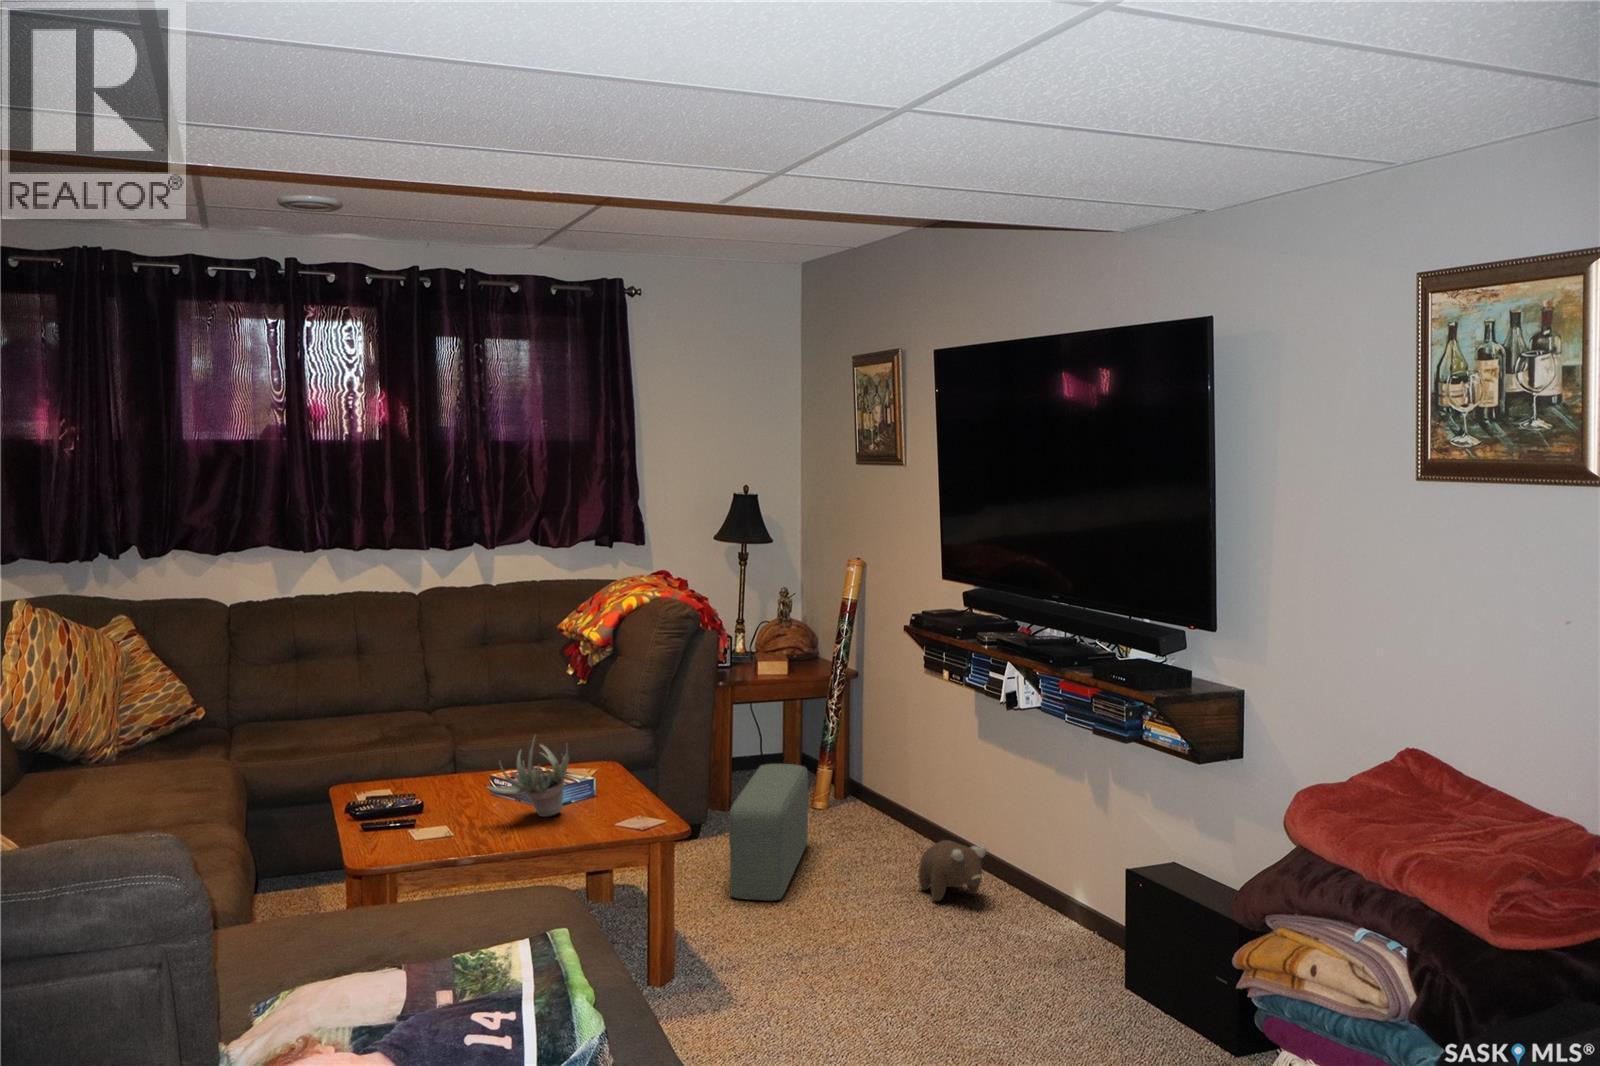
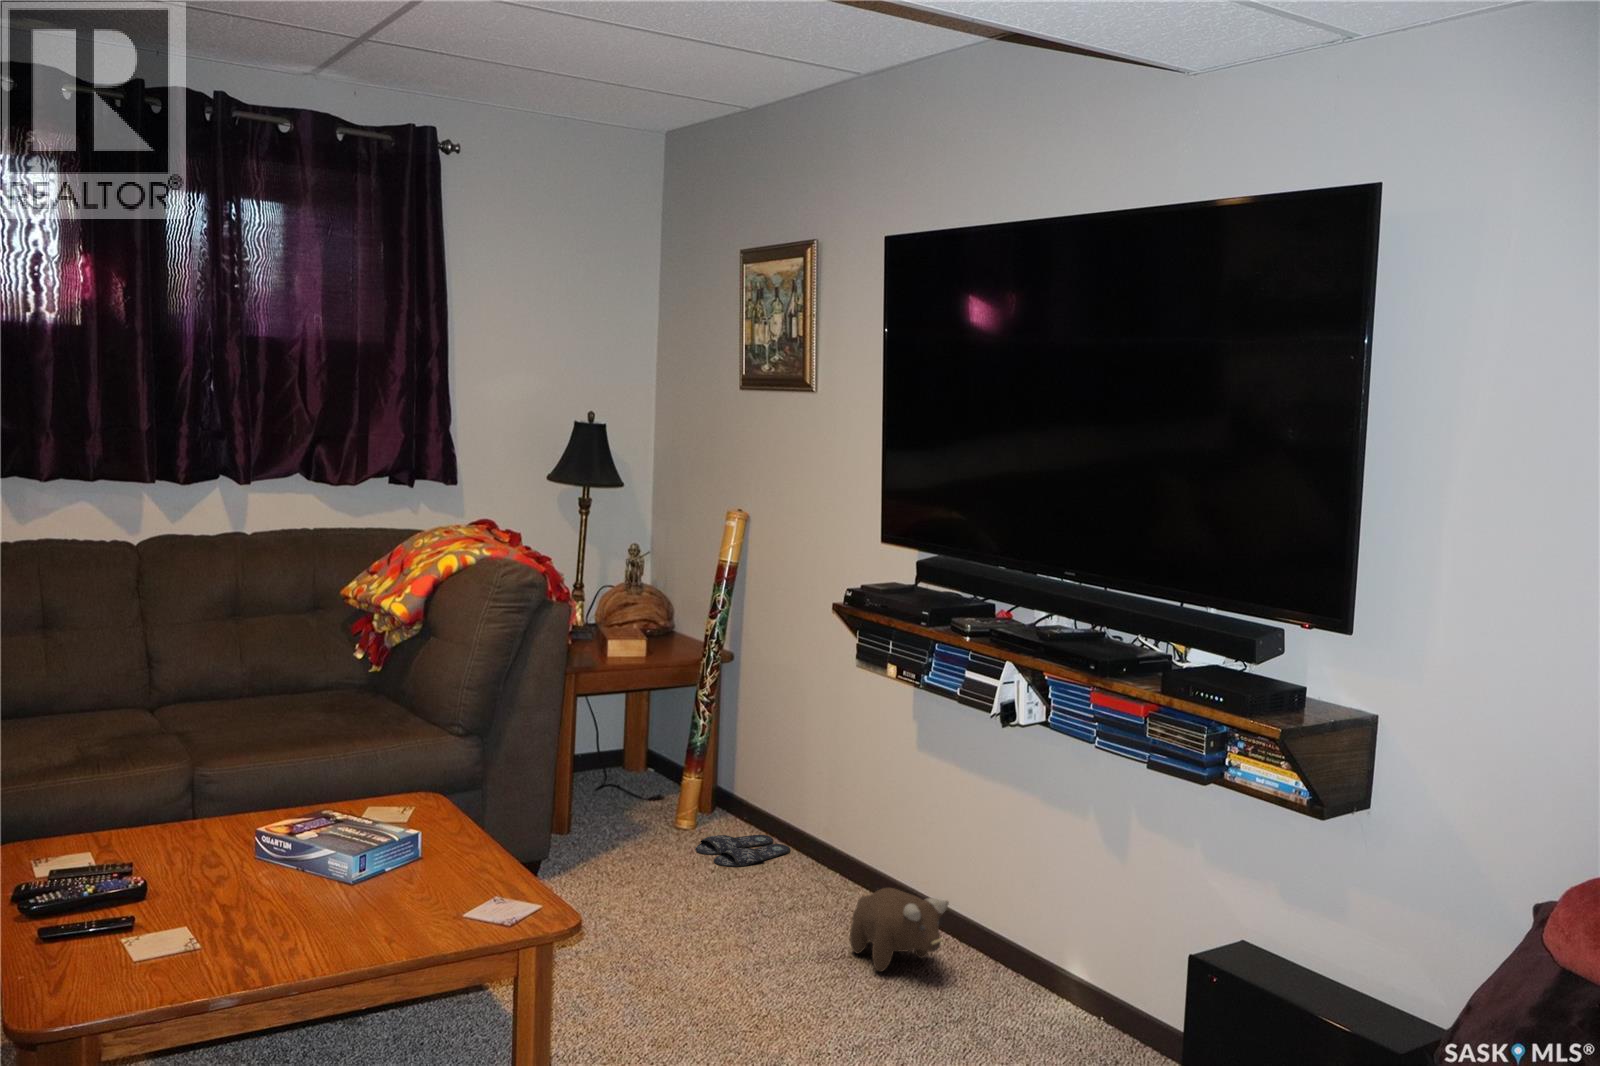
succulent plant: present [486,736,569,817] -> none [256,780,393,905]
pouf: present [729,764,808,901] -> none [603,780,691,981]
slippers: none [823,814,898,835] -> present [696,835,790,867]

